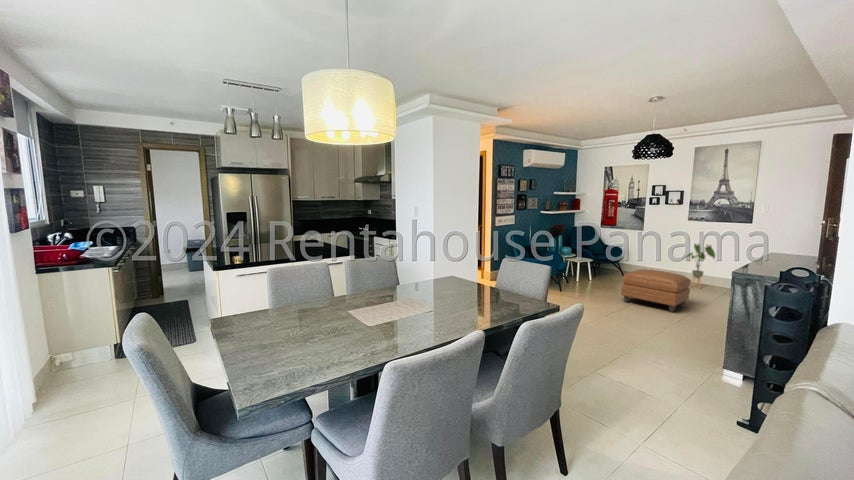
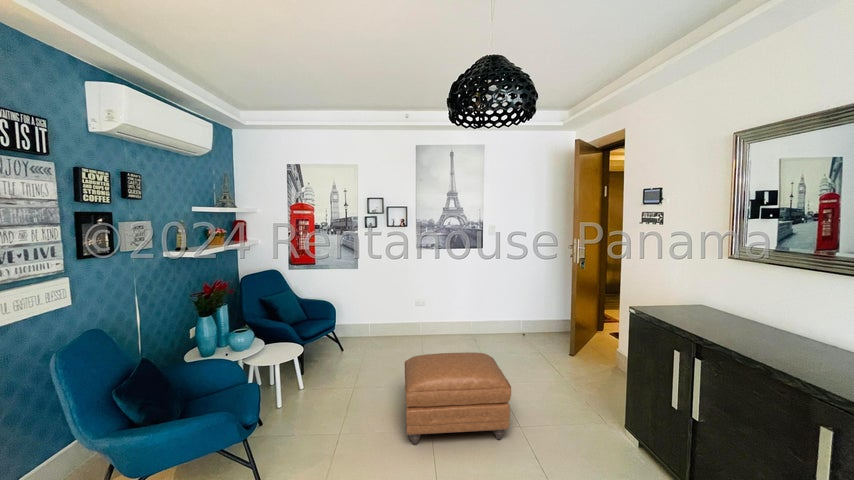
house plant: present [686,244,715,287] -> none [427,280,465,345]

